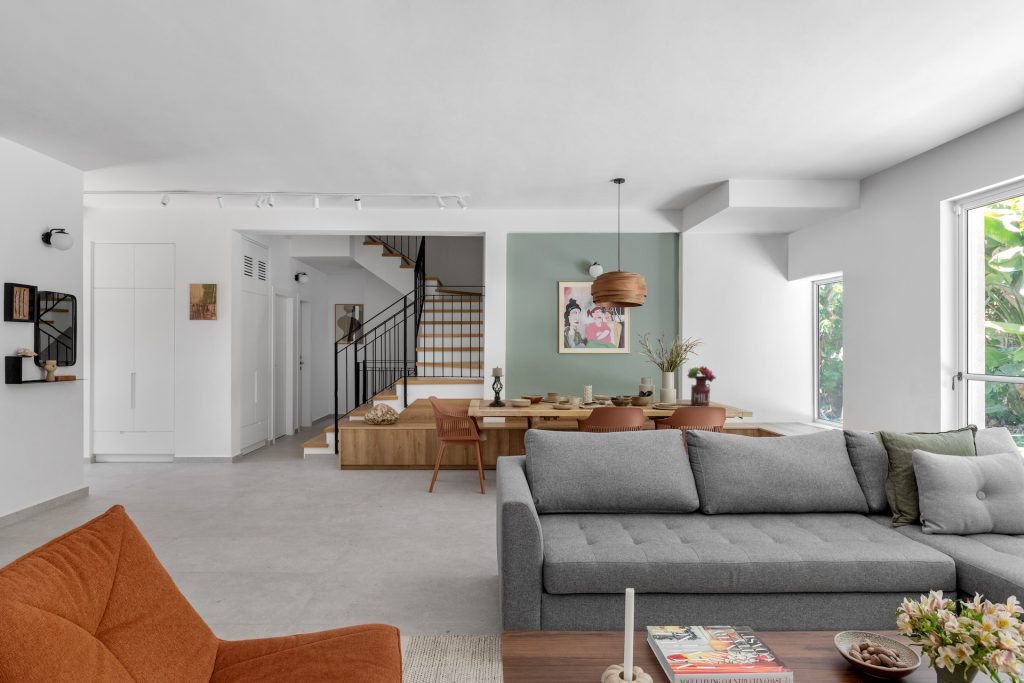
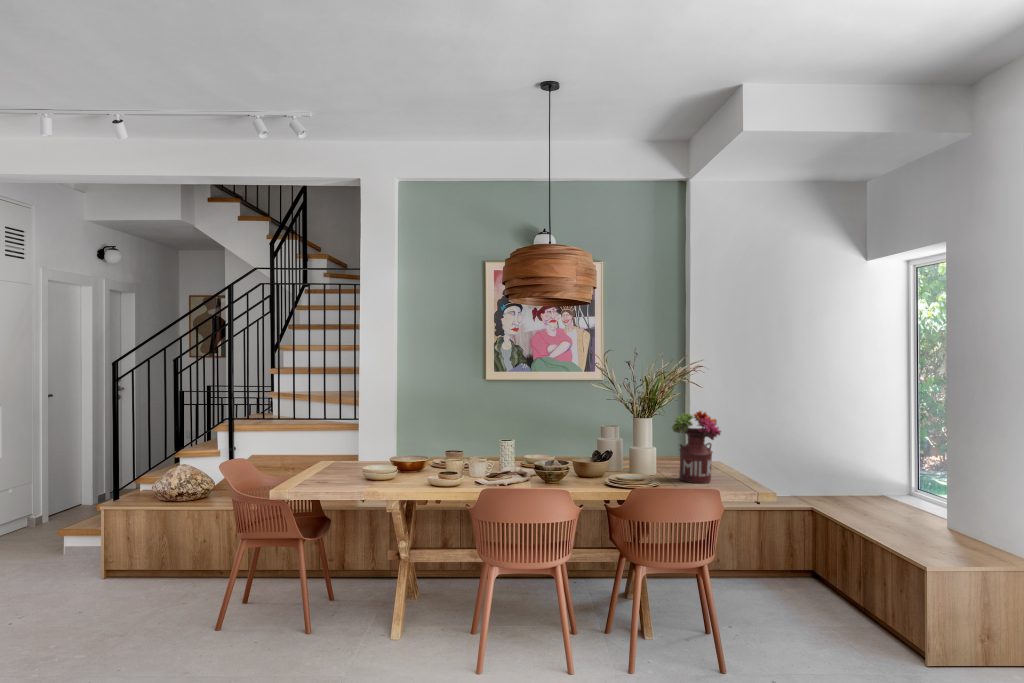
candle holder: present [489,367,506,407] -> none [319,410,350,483]

